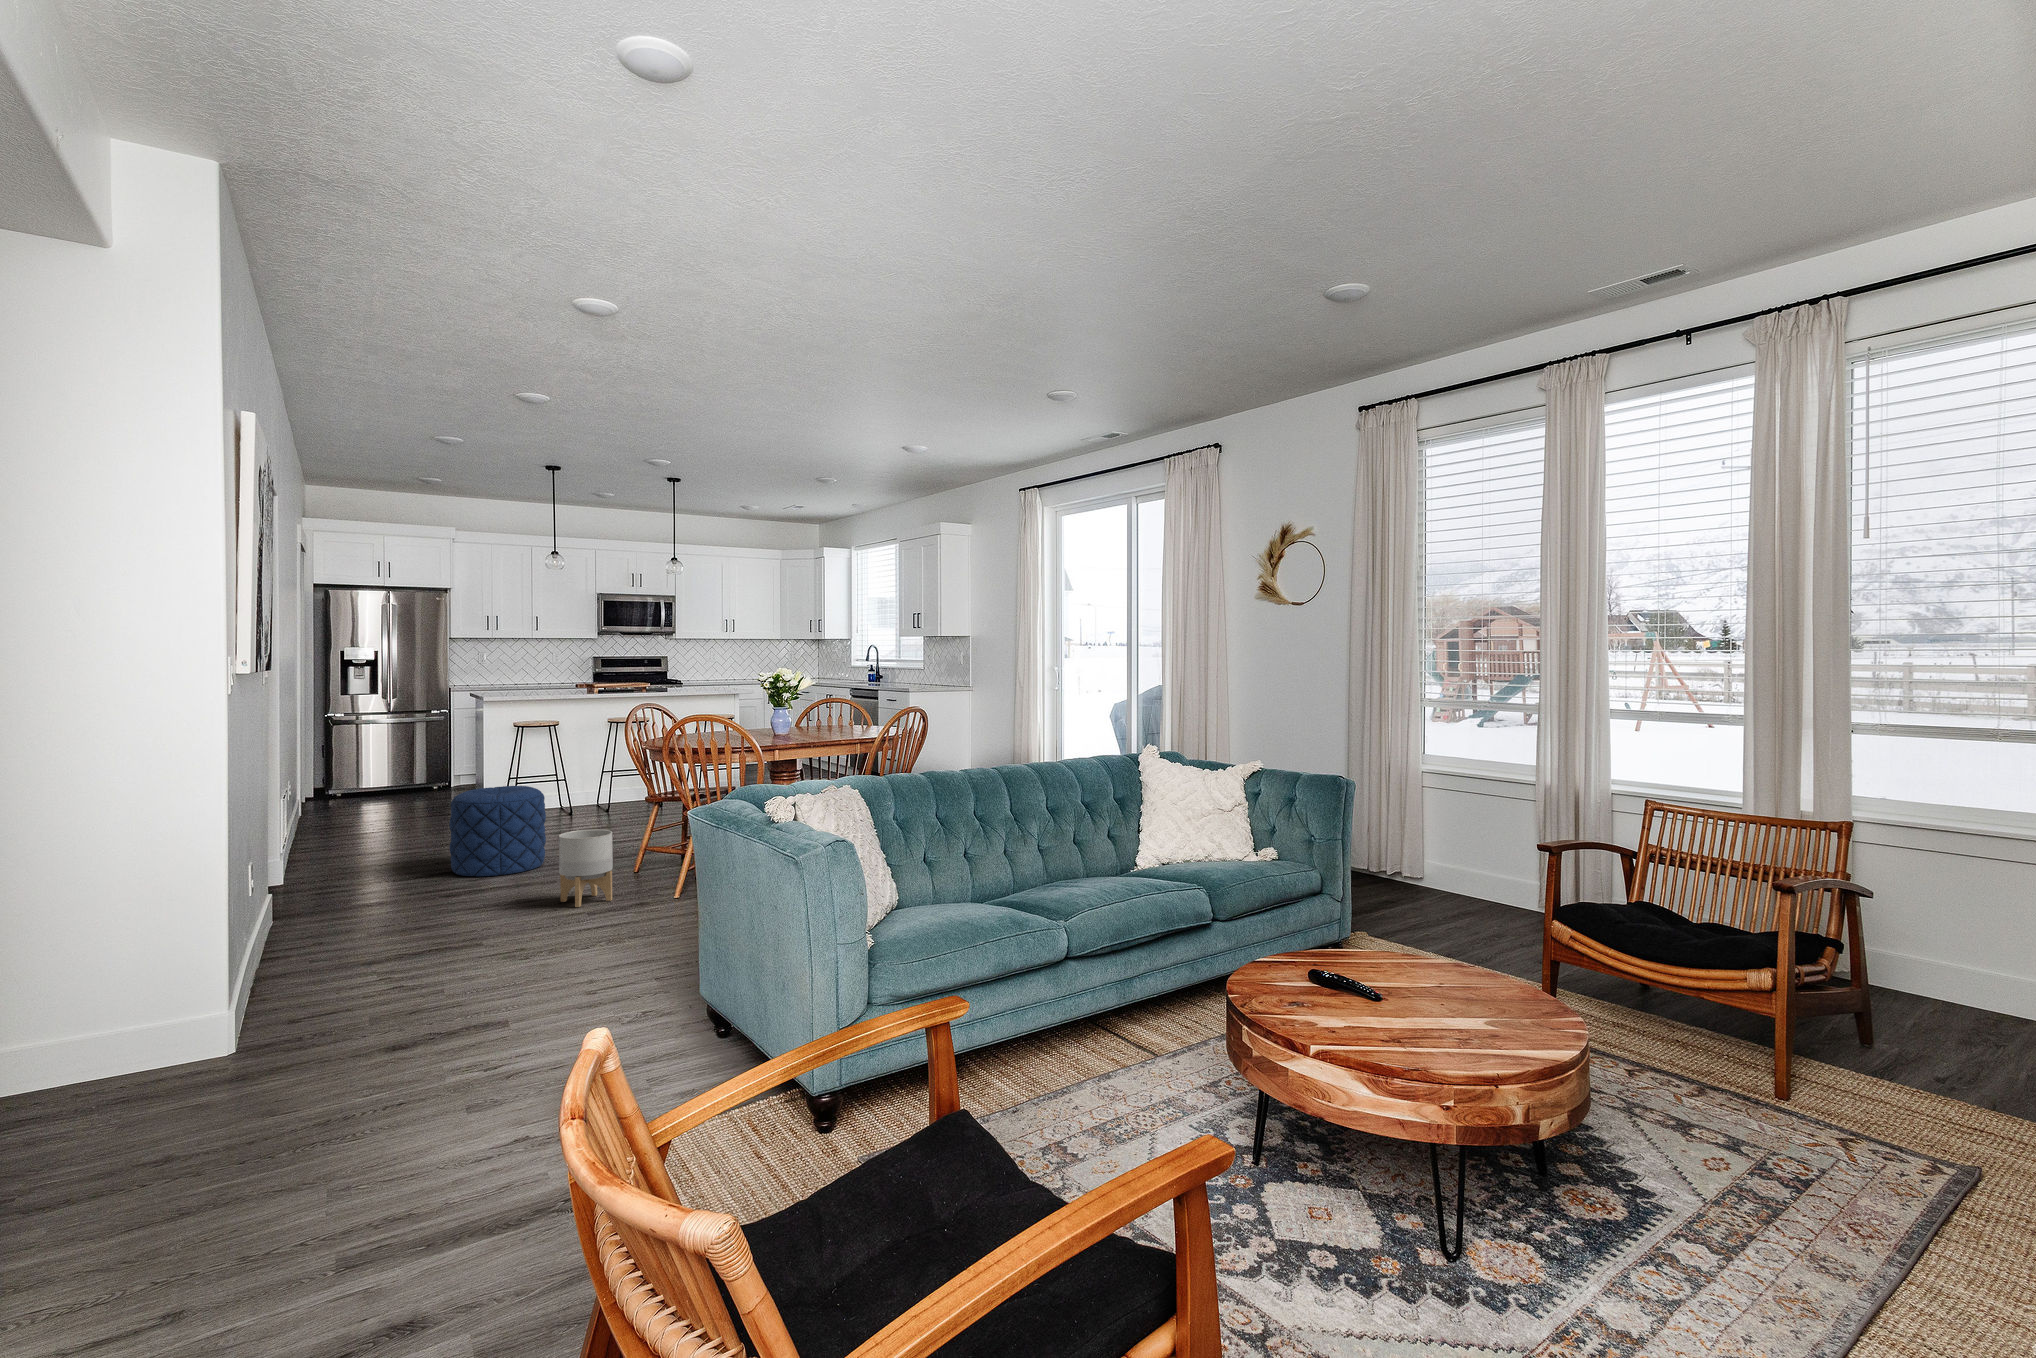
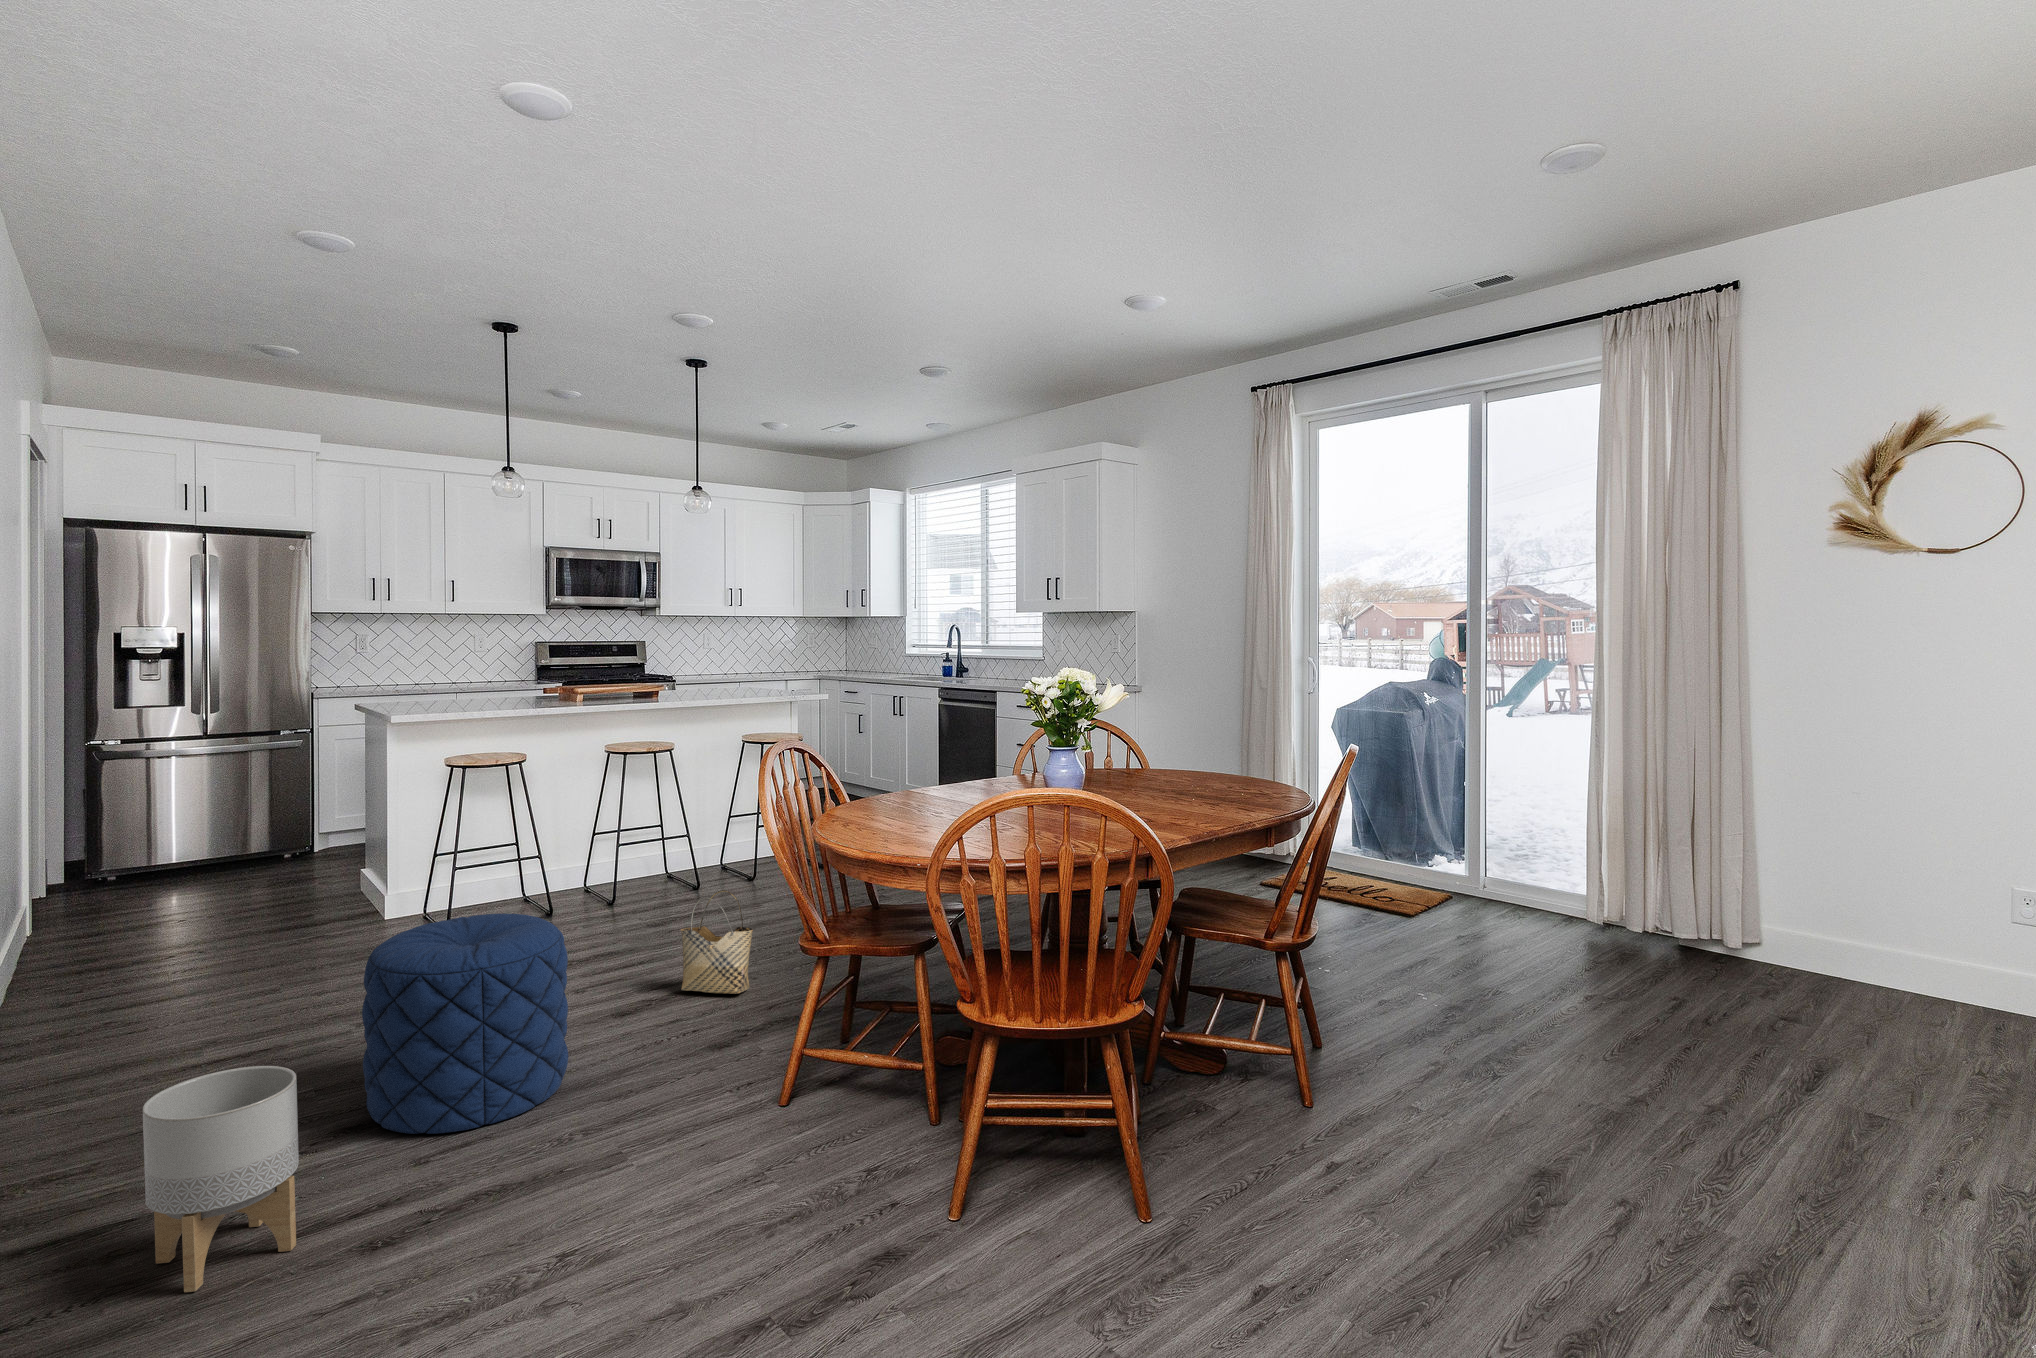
woven basket: none [620,788,658,842] -> present [681,890,753,994]
planter: present [559,829,613,907] -> present [143,1066,299,1292]

